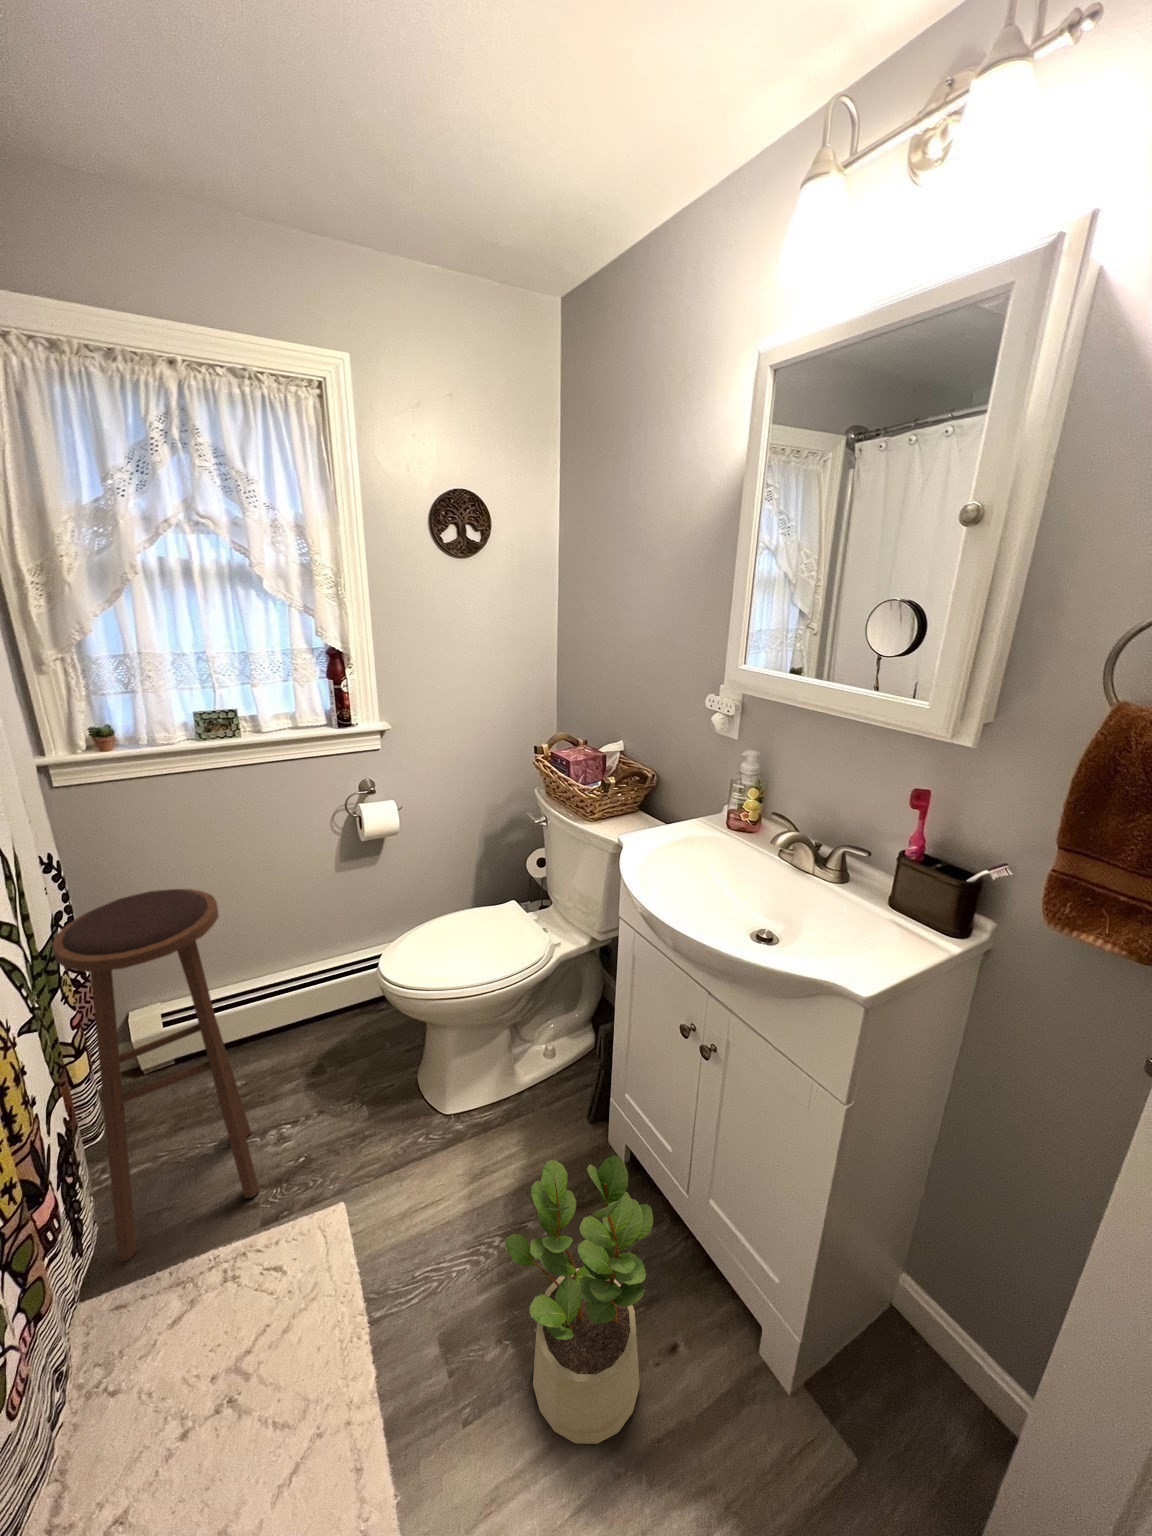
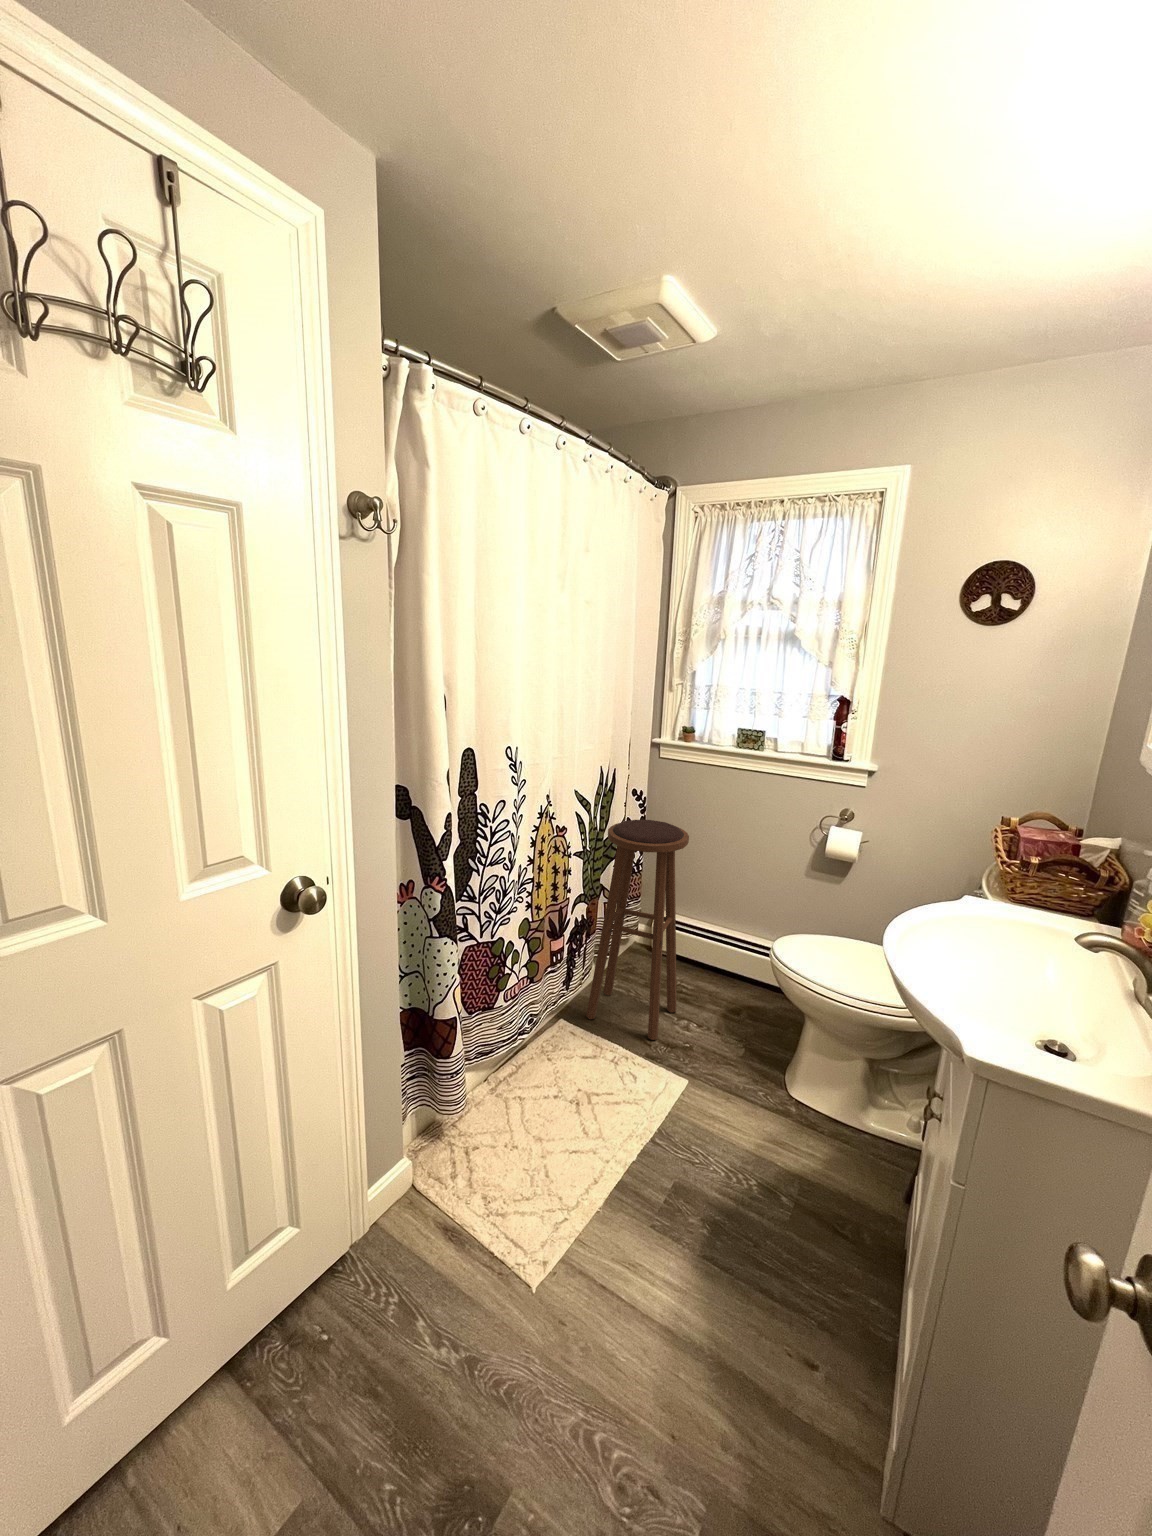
potted plant: present [505,1155,653,1444] -> none [689,1102,820,1347]

